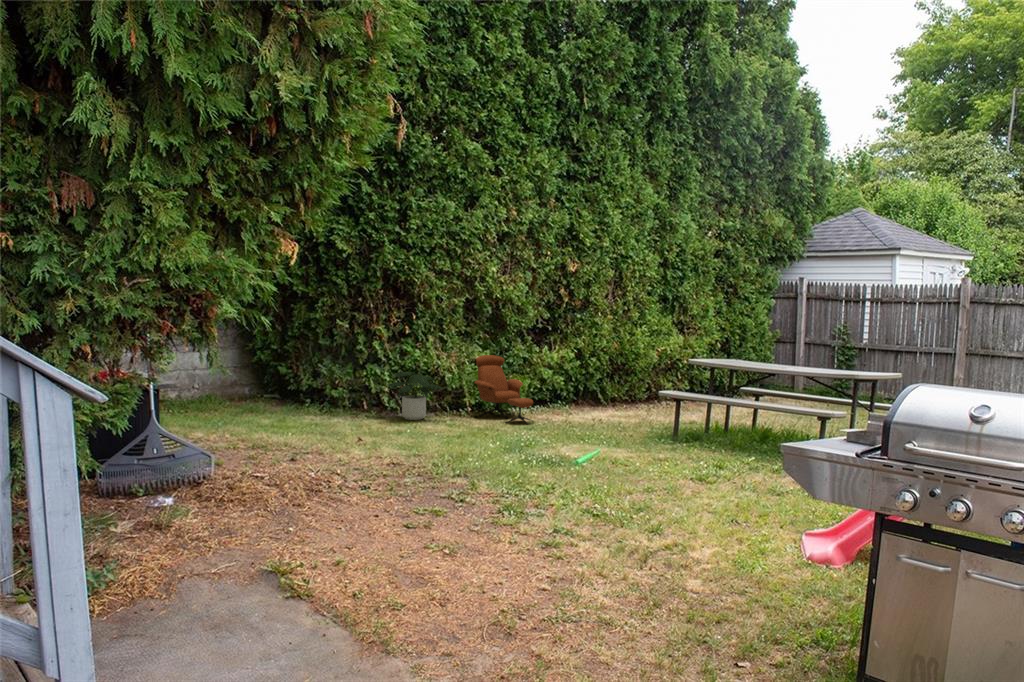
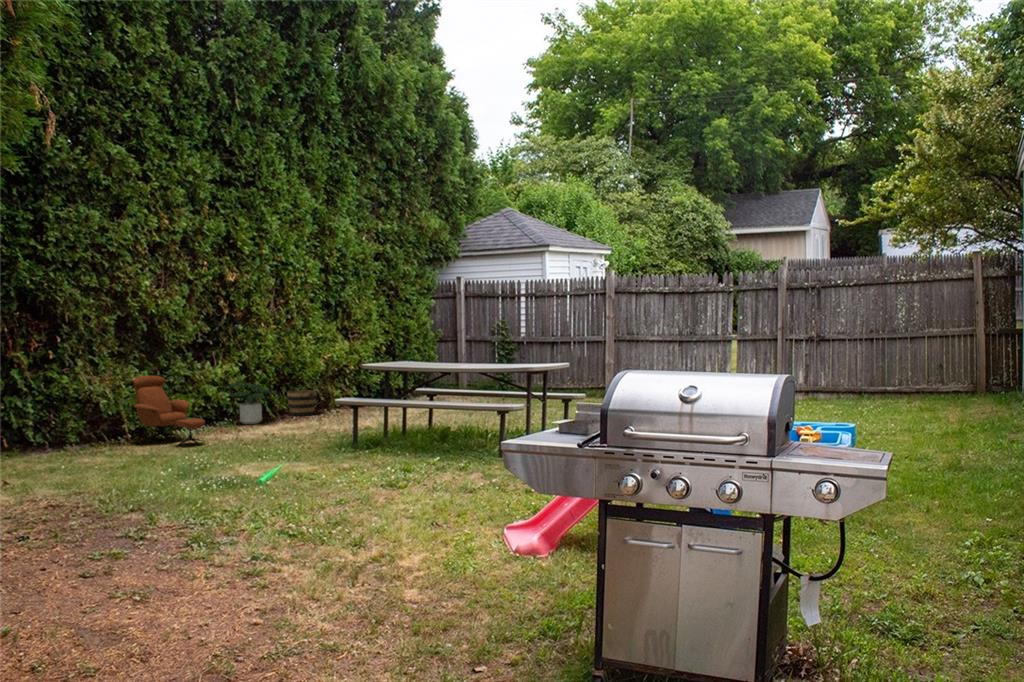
potted plant: present [388,372,442,420] -> present [226,382,272,424]
bucket: none [618,379,647,405] -> present [287,390,317,416]

